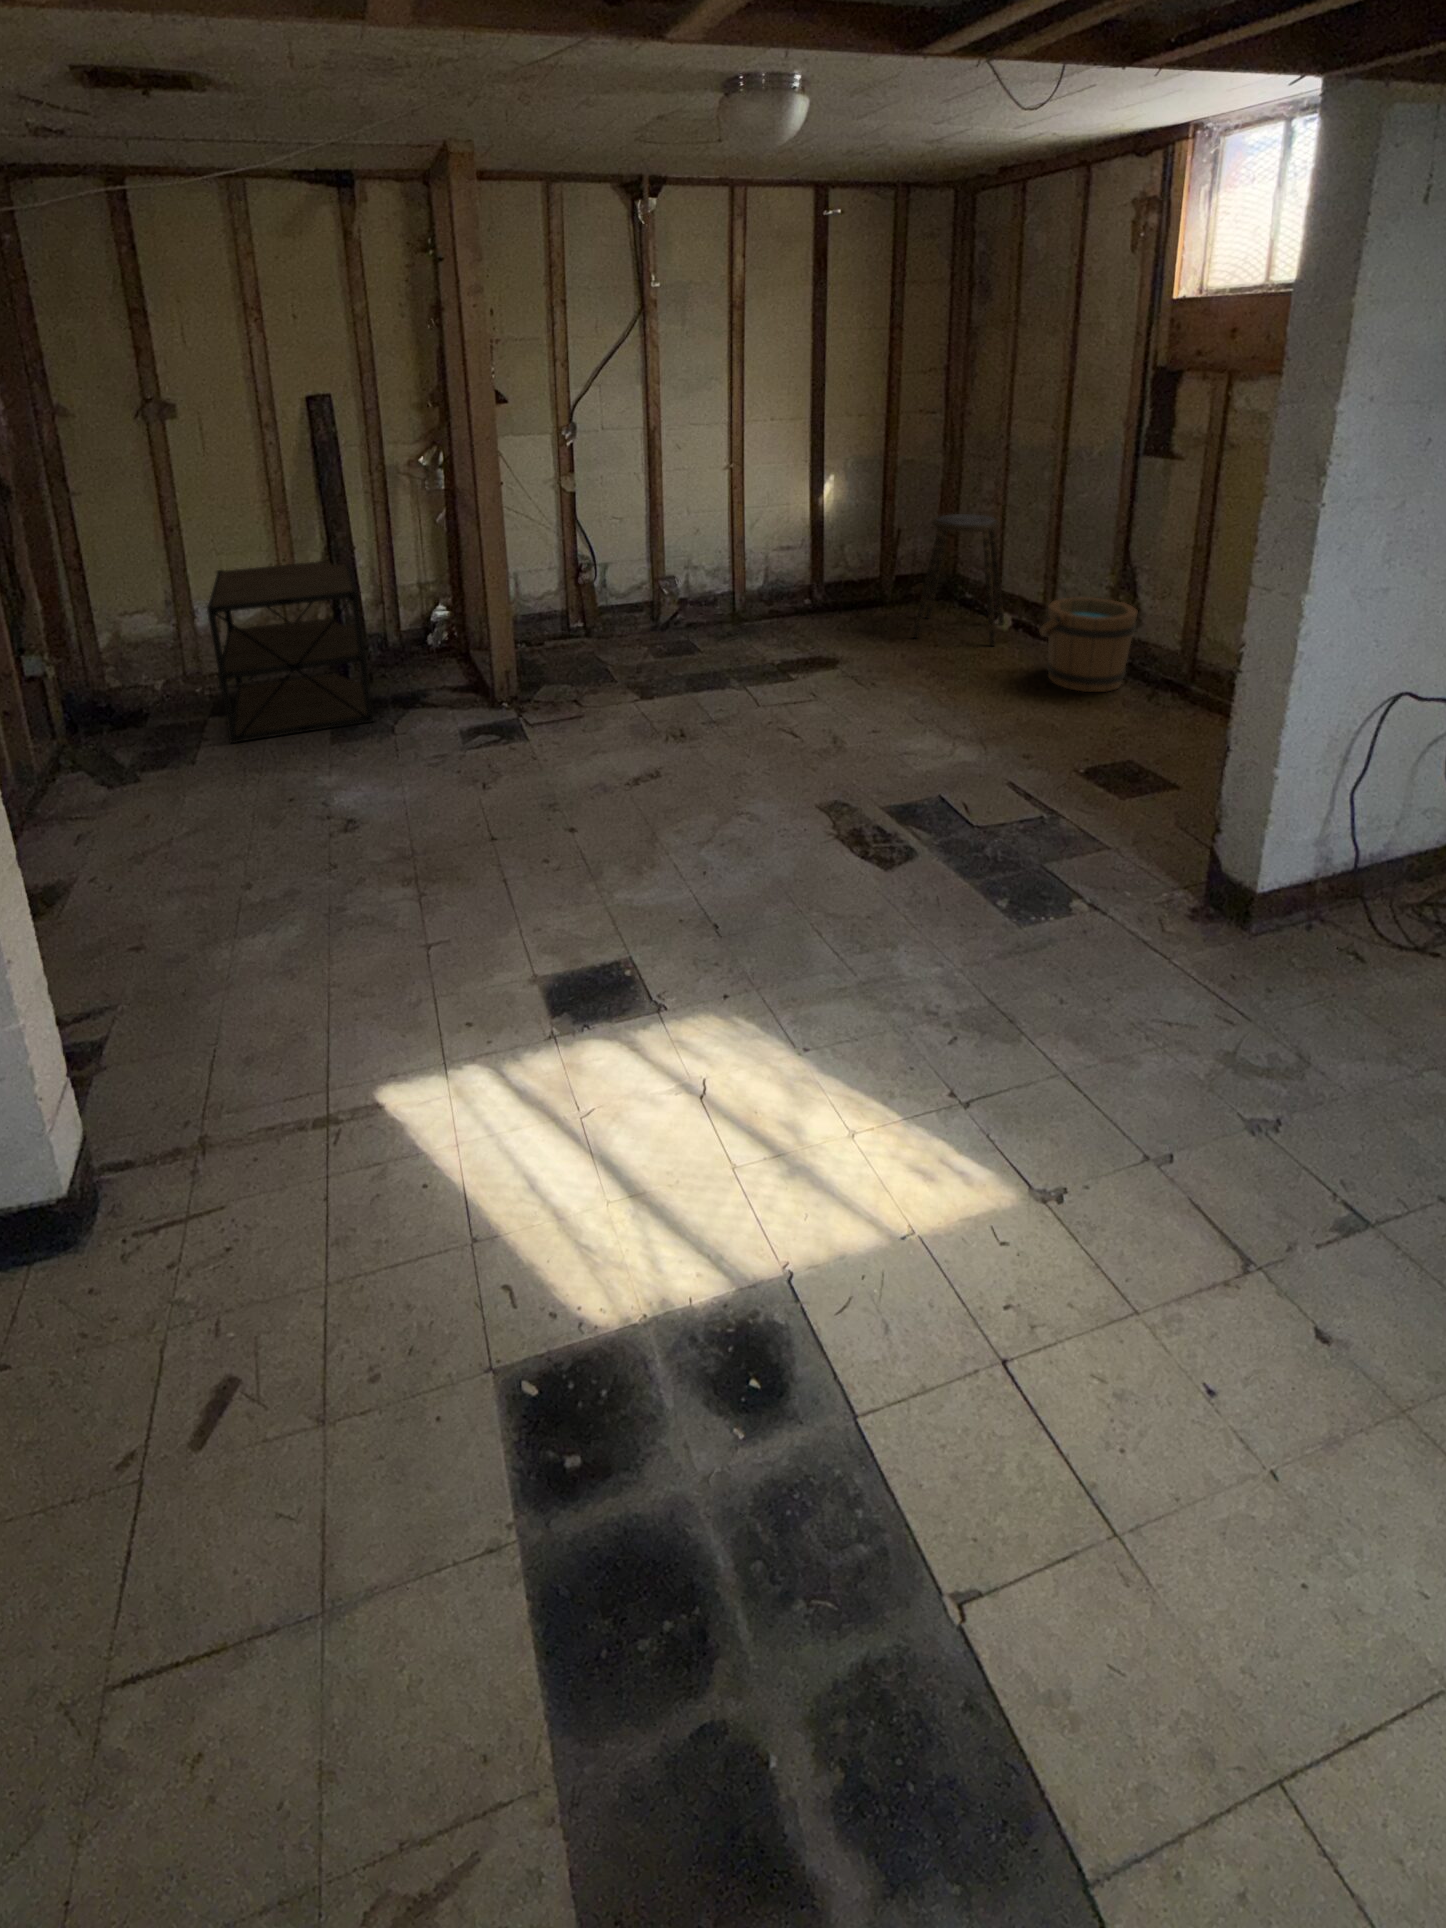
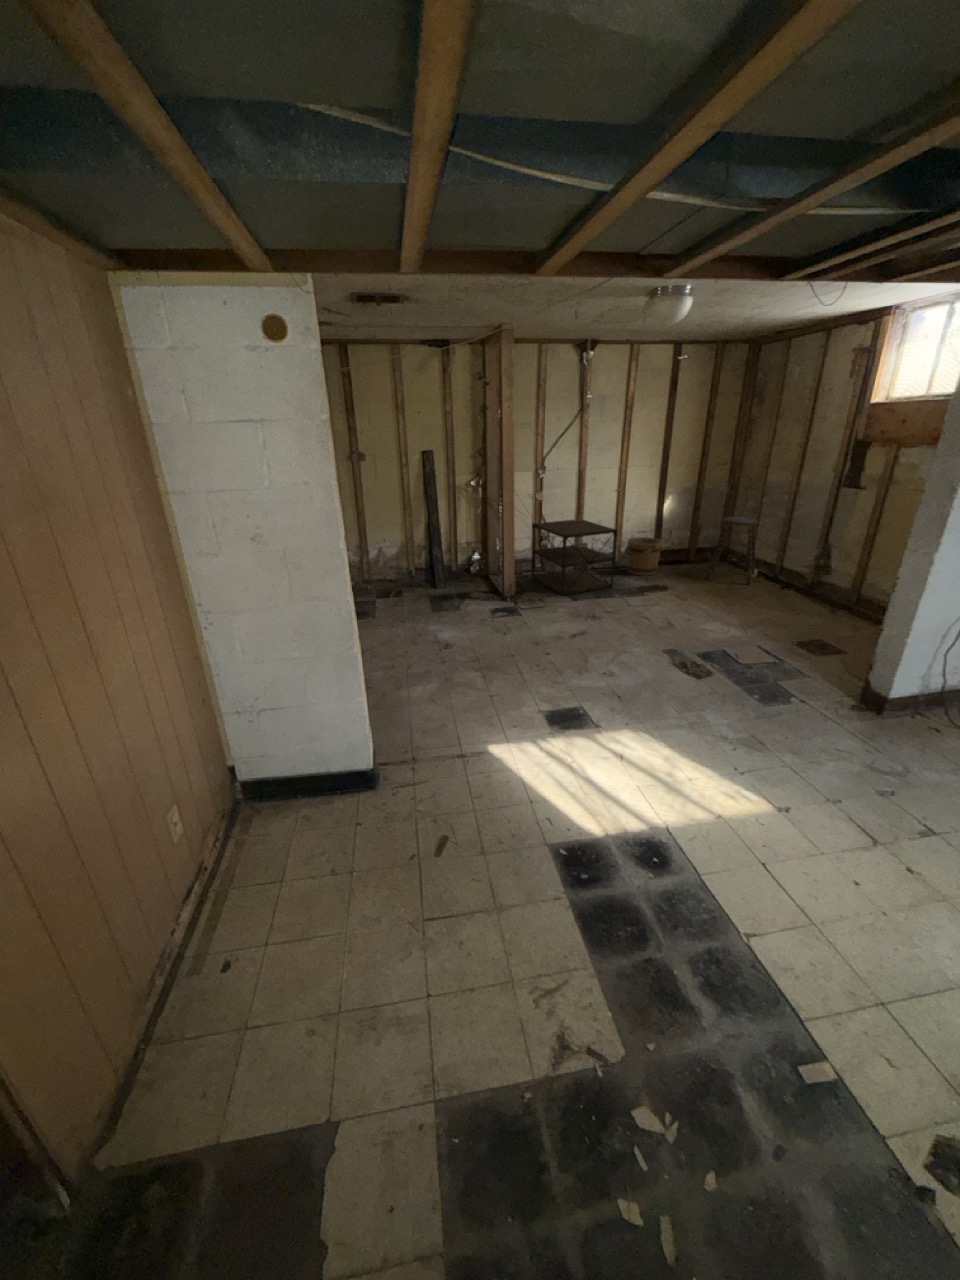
shelving unit: present [207,560,374,743] -> present [532,520,617,595]
bucket: present [1039,597,1137,692] -> present [624,537,662,576]

